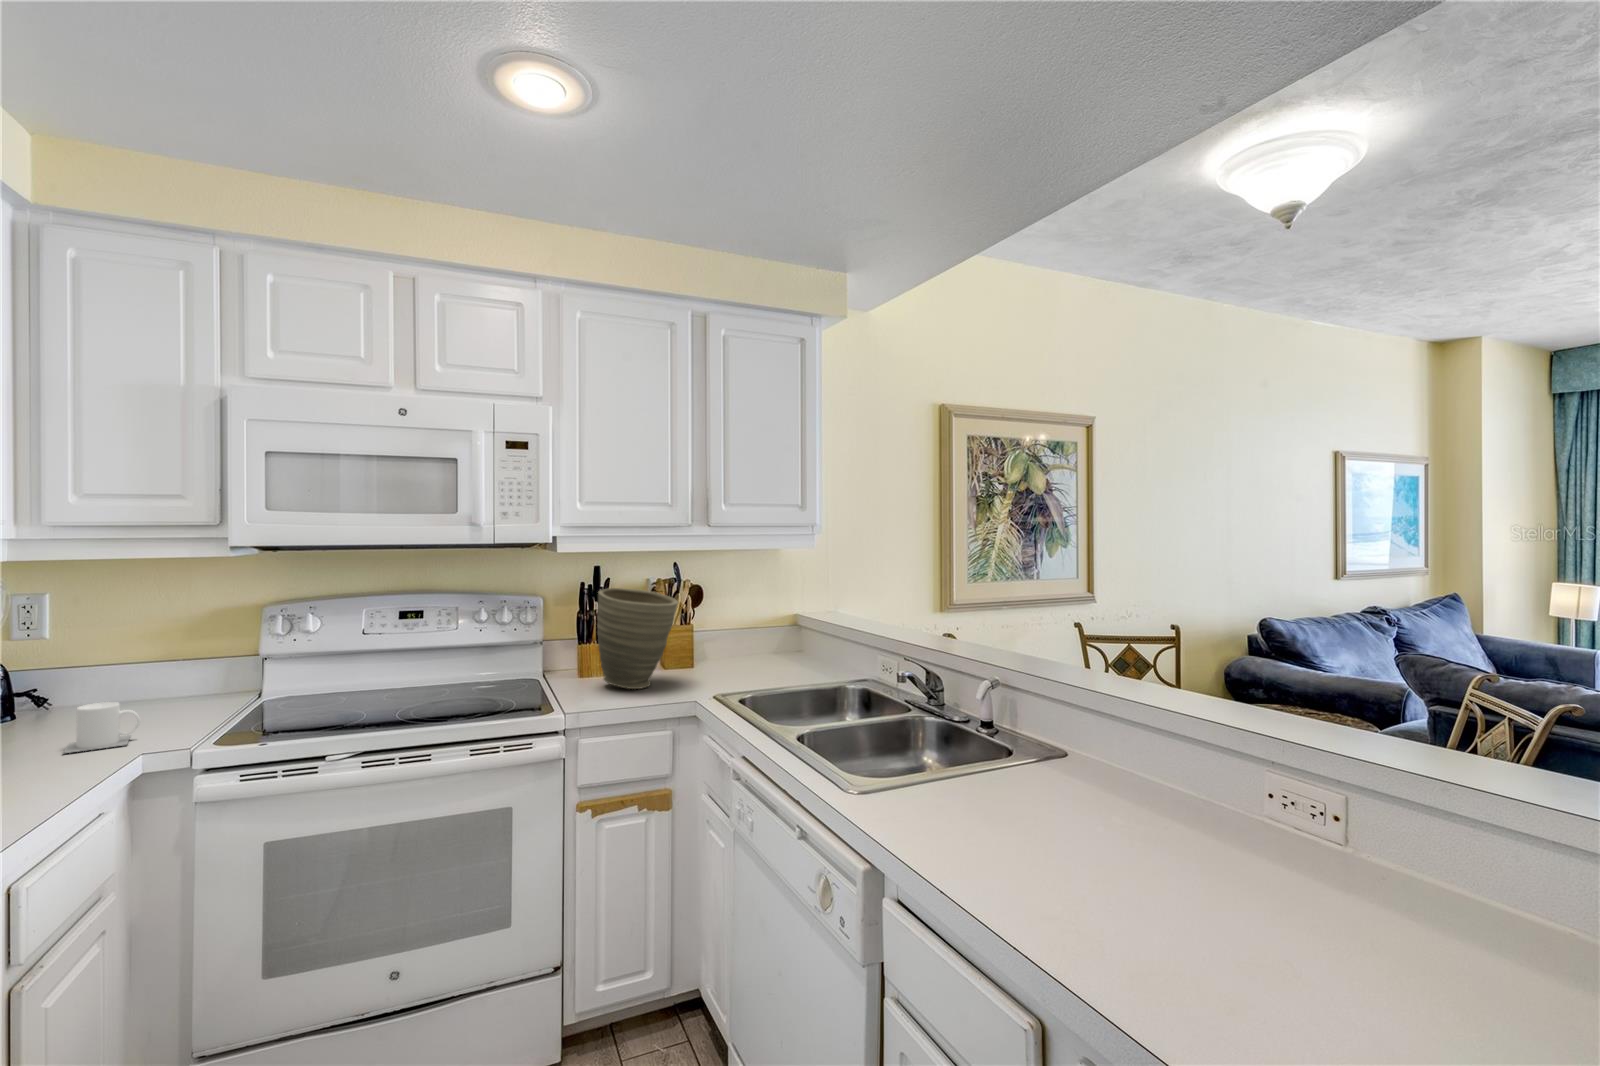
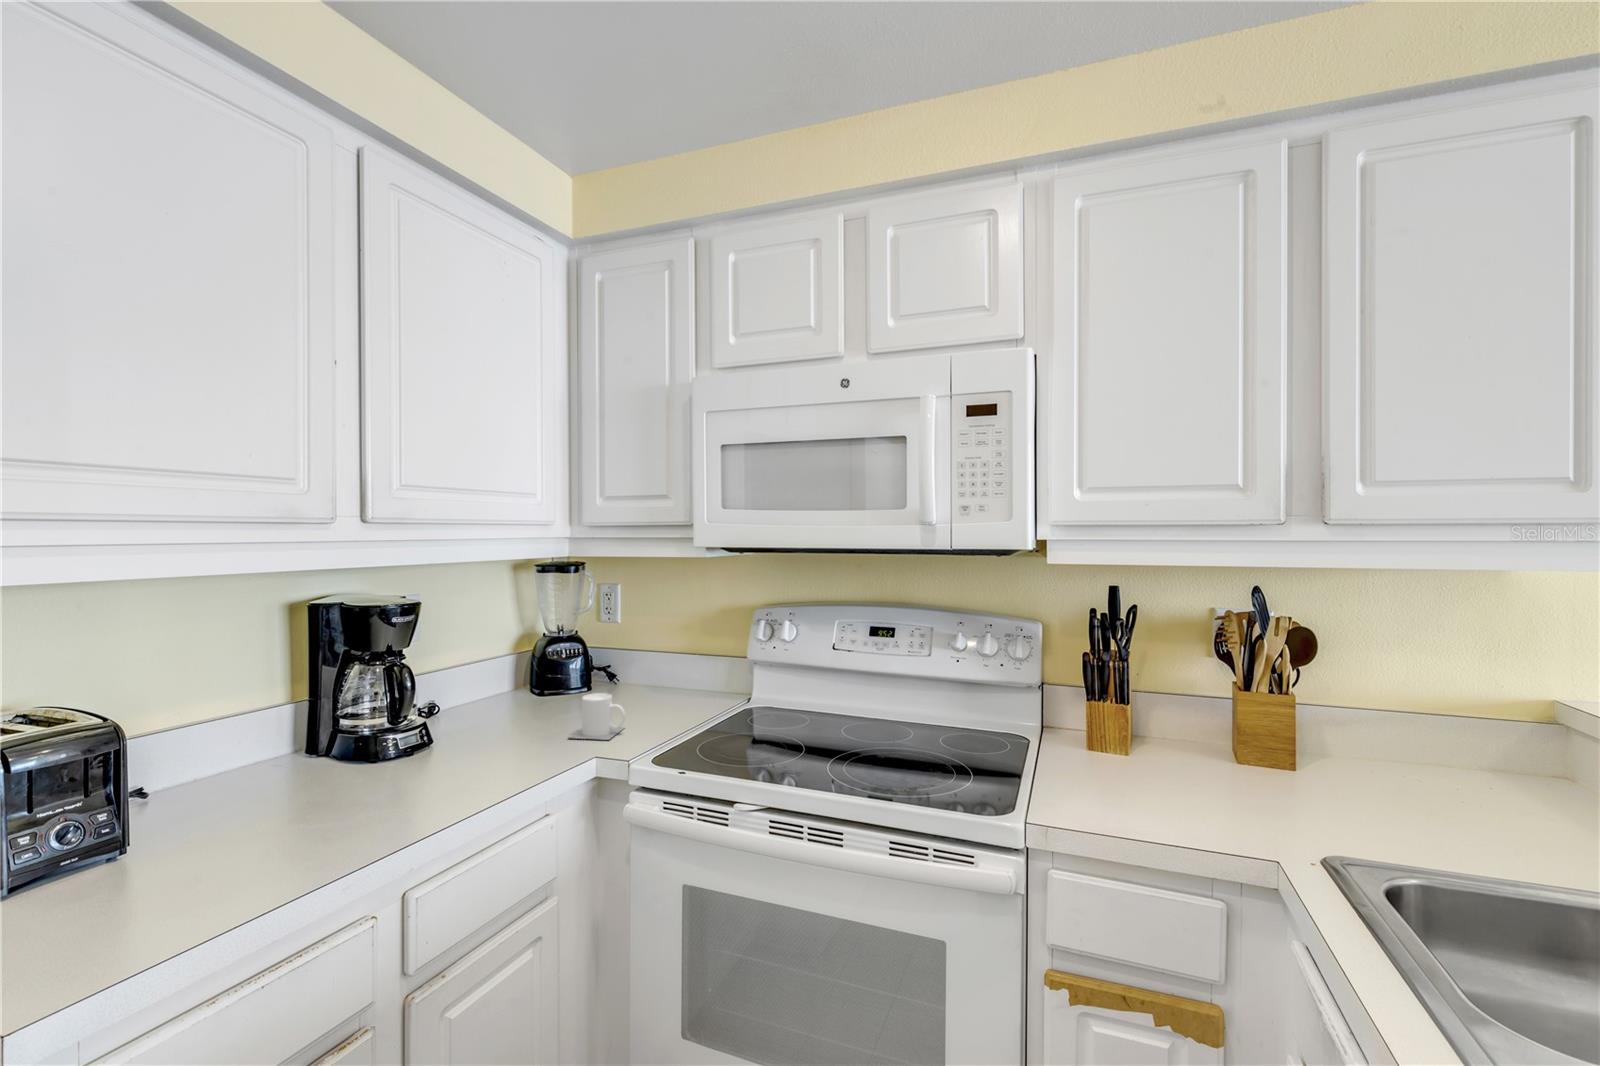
vase: present [597,588,678,689] -> none [1105,623,1255,798]

